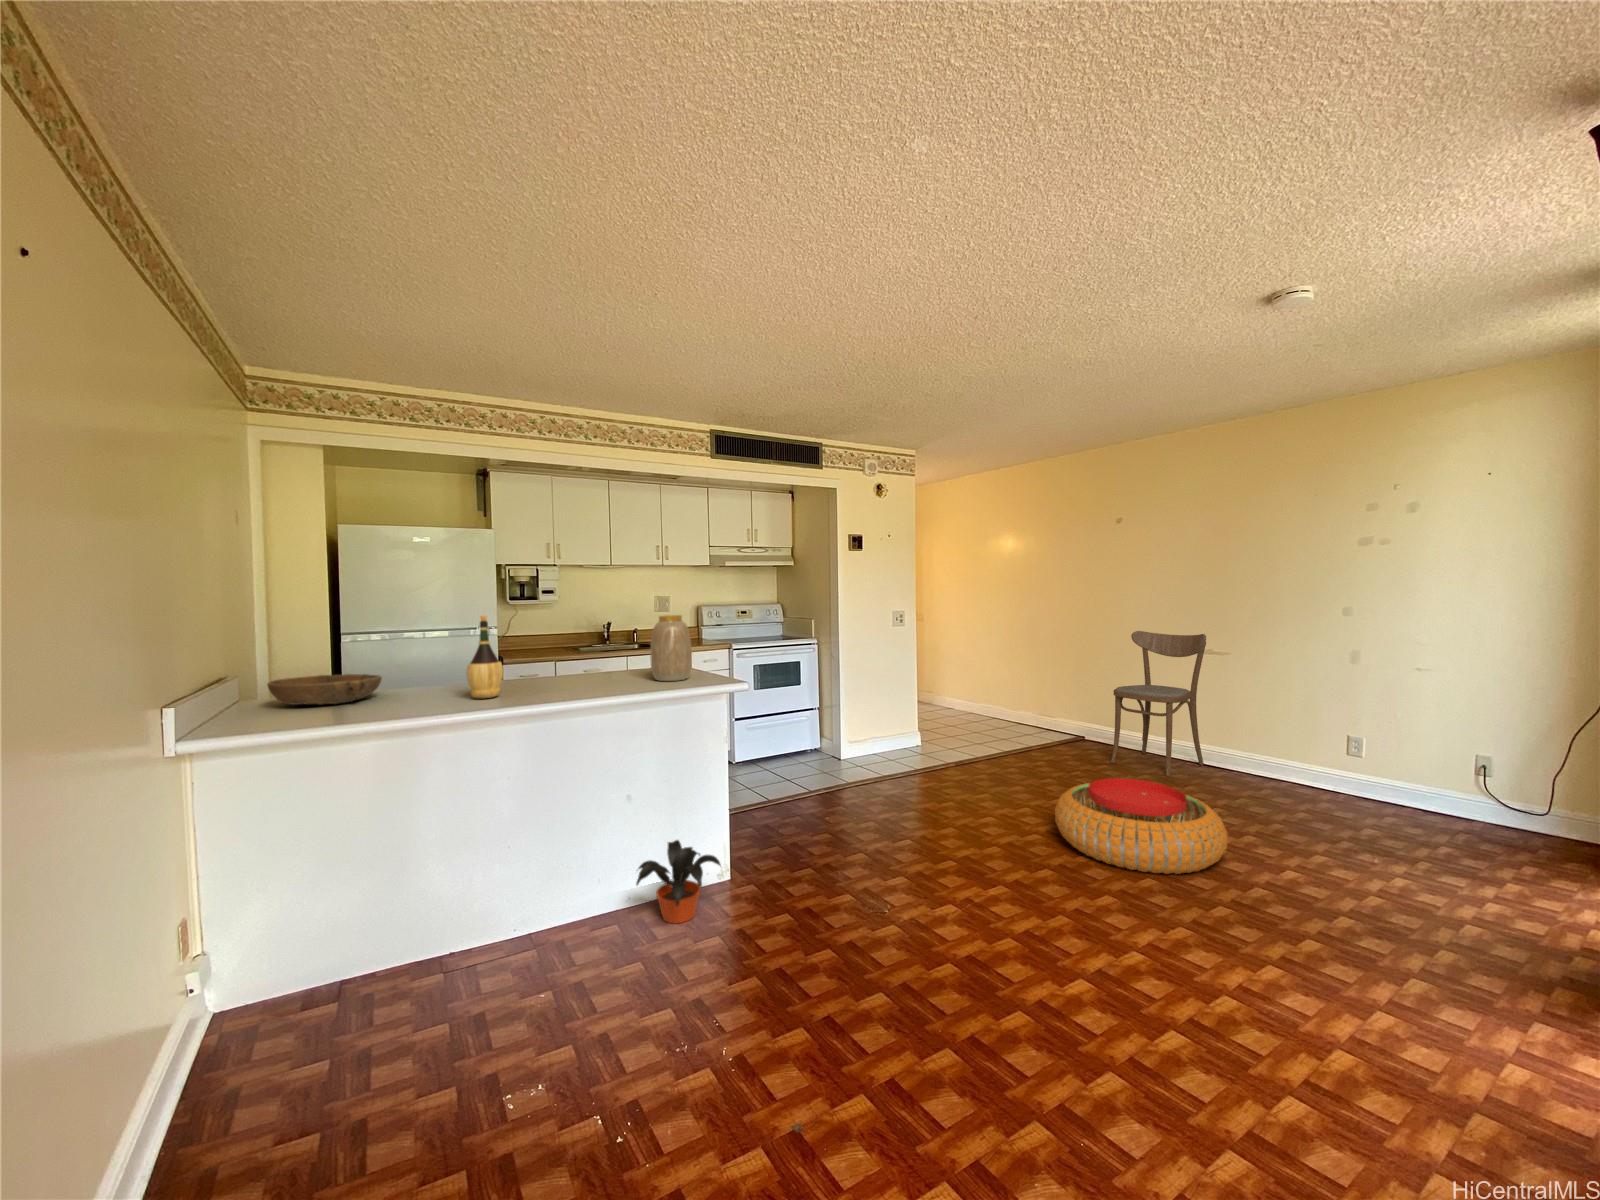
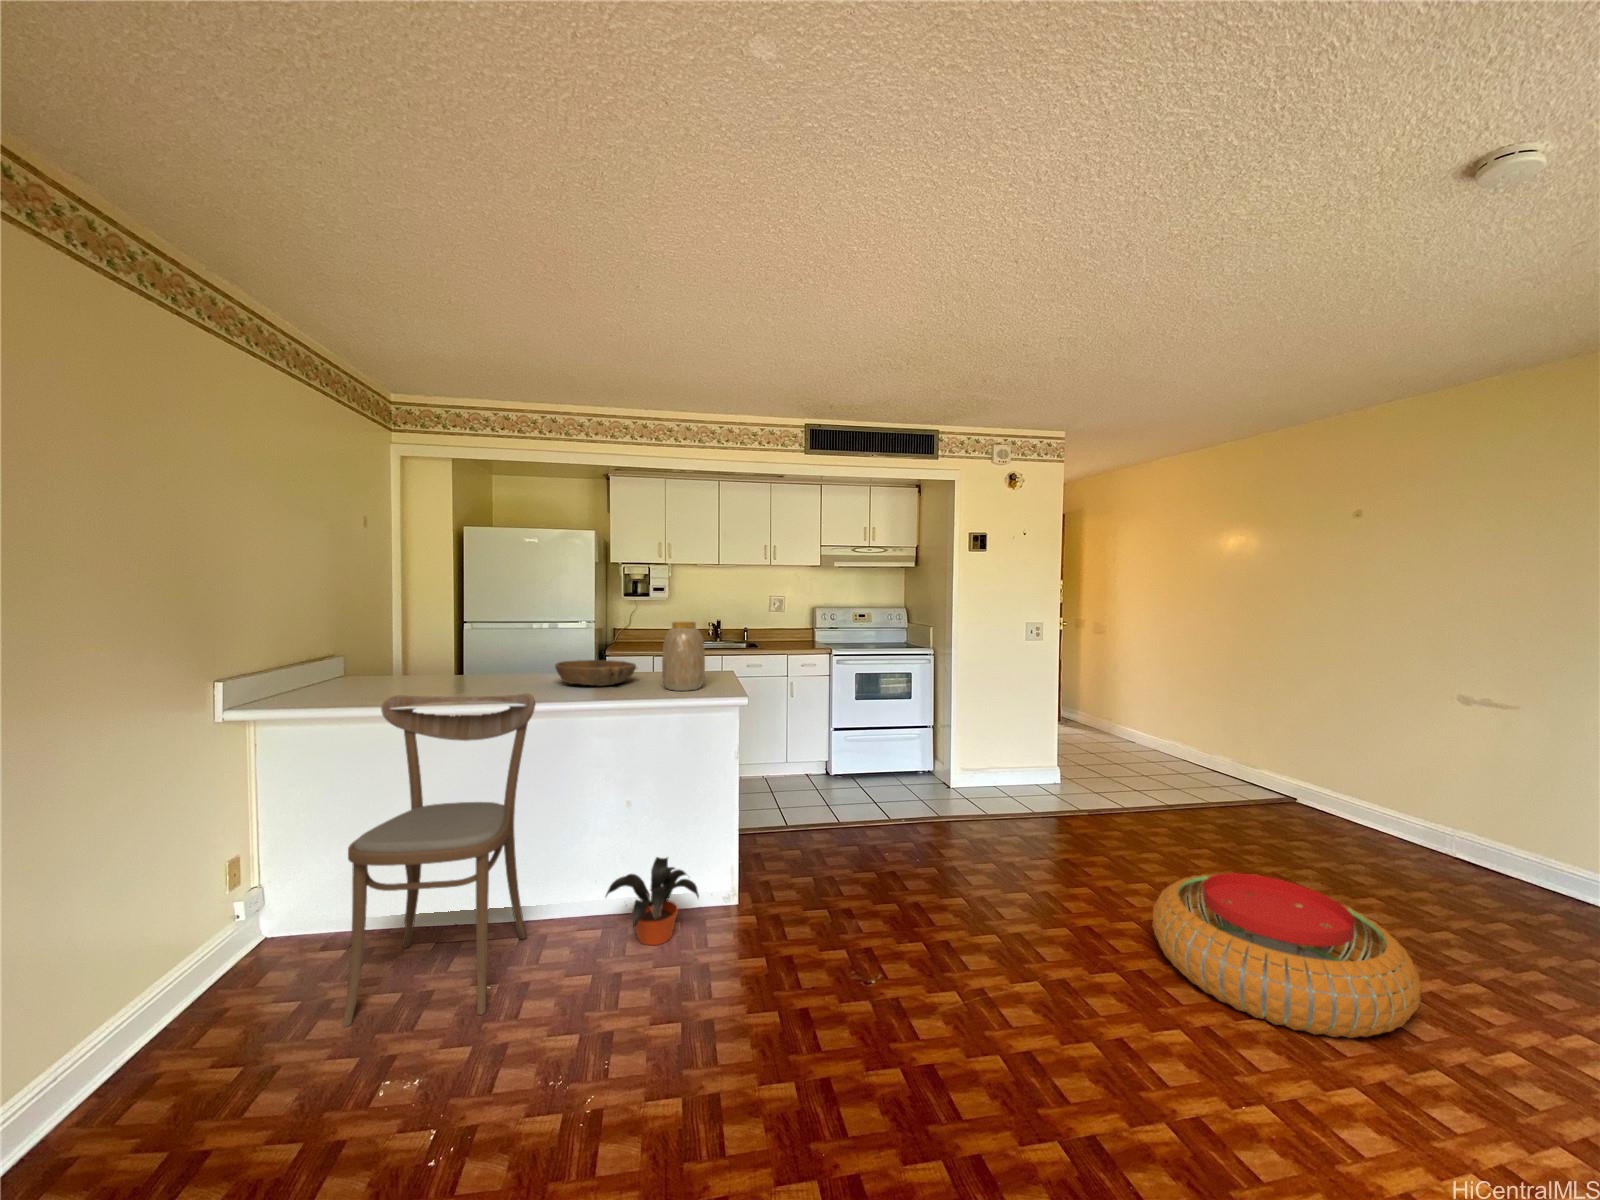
wine bottle: present [466,616,503,698] -> none [480,615,514,693]
dining chair: present [1111,631,1206,776] -> present [342,694,535,1027]
bowl: present [267,674,382,705] -> present [555,660,636,686]

